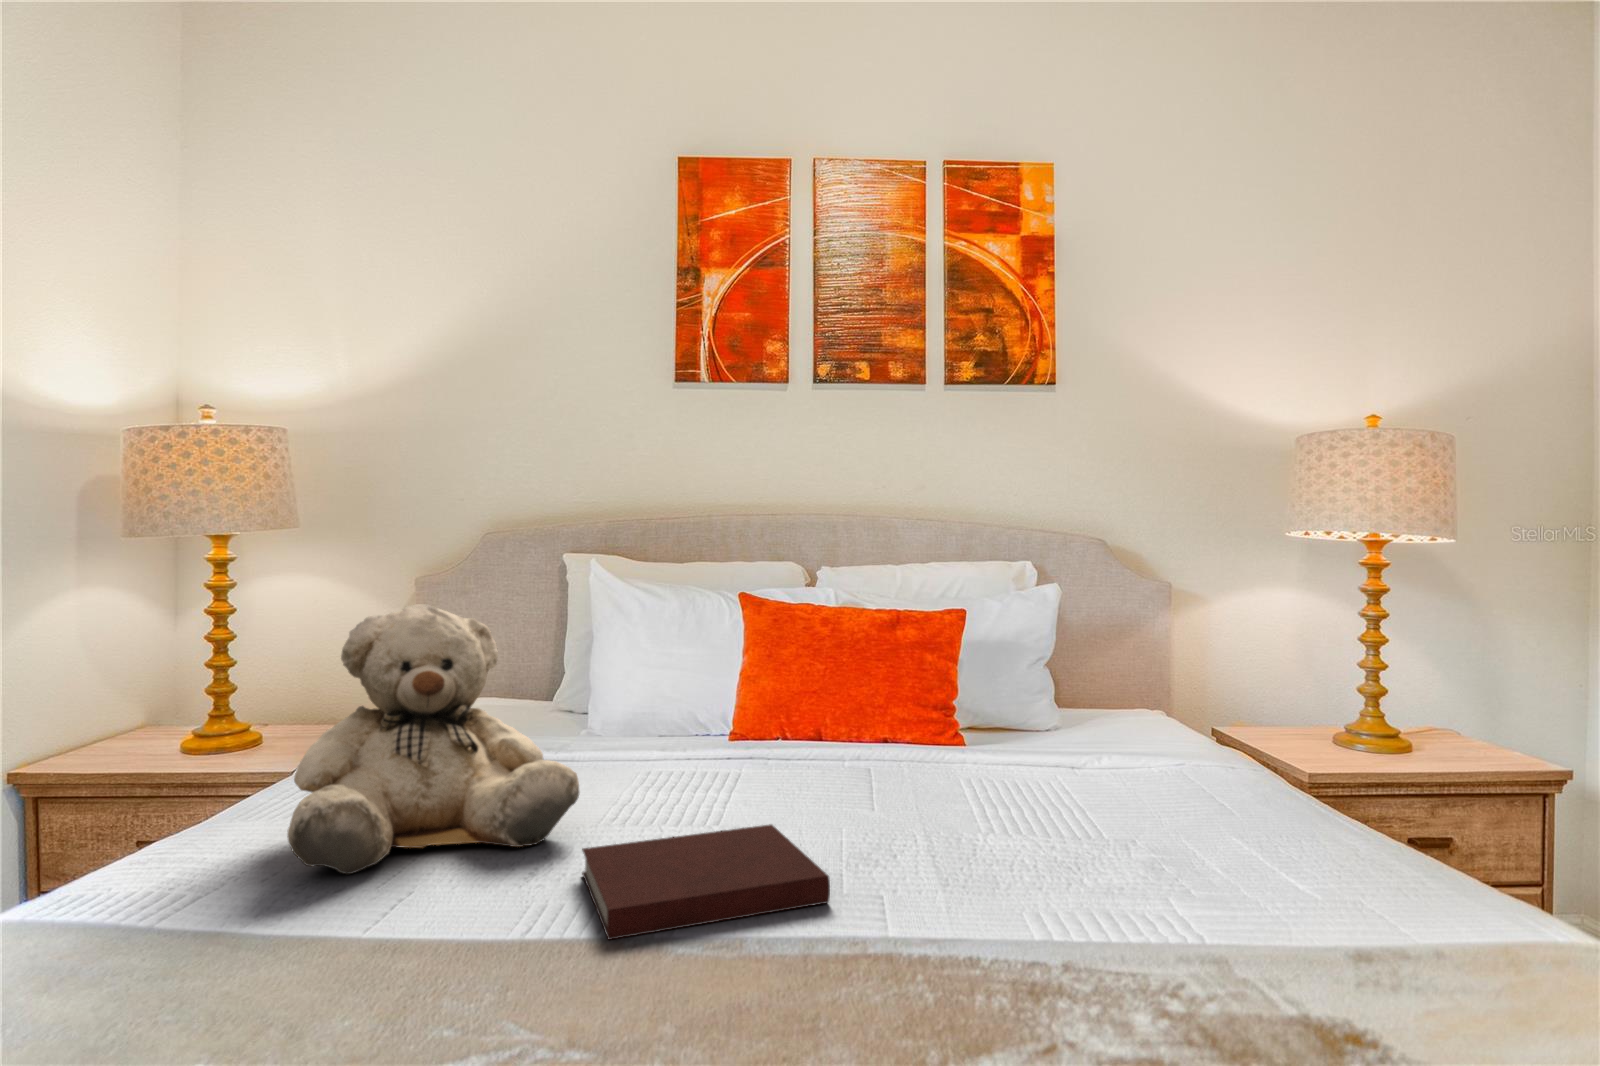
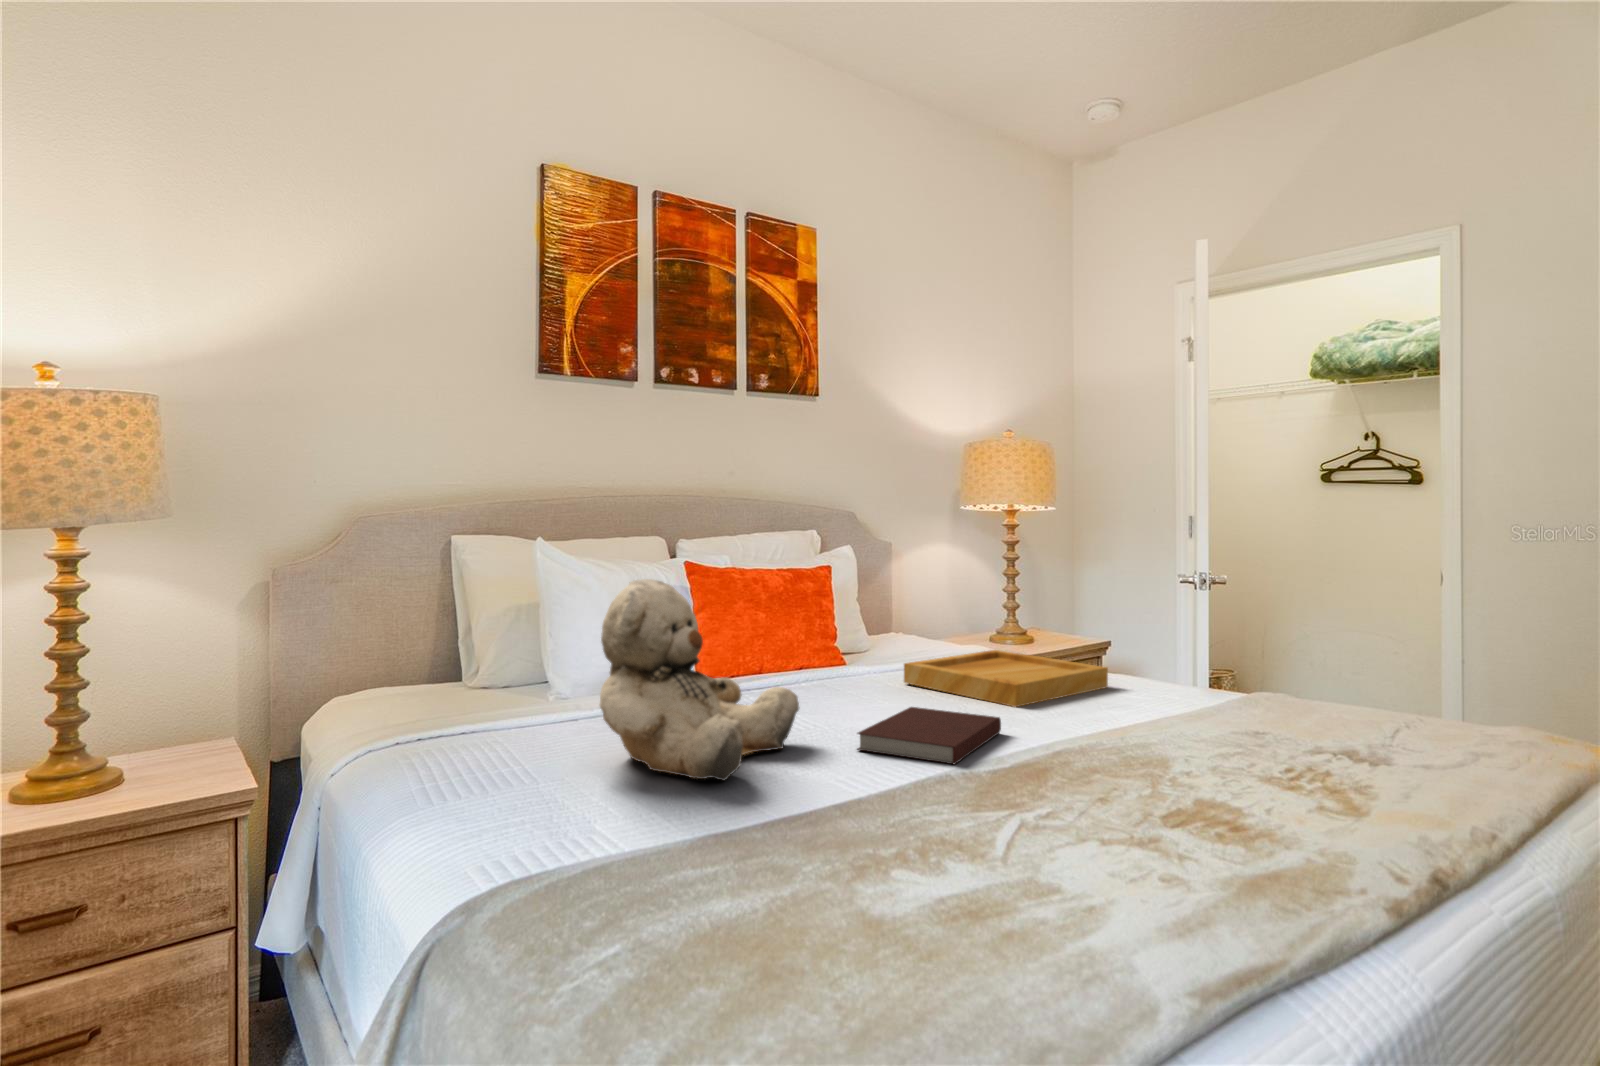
tray: none [948,754,1266,864] -> present [904,650,1108,707]

